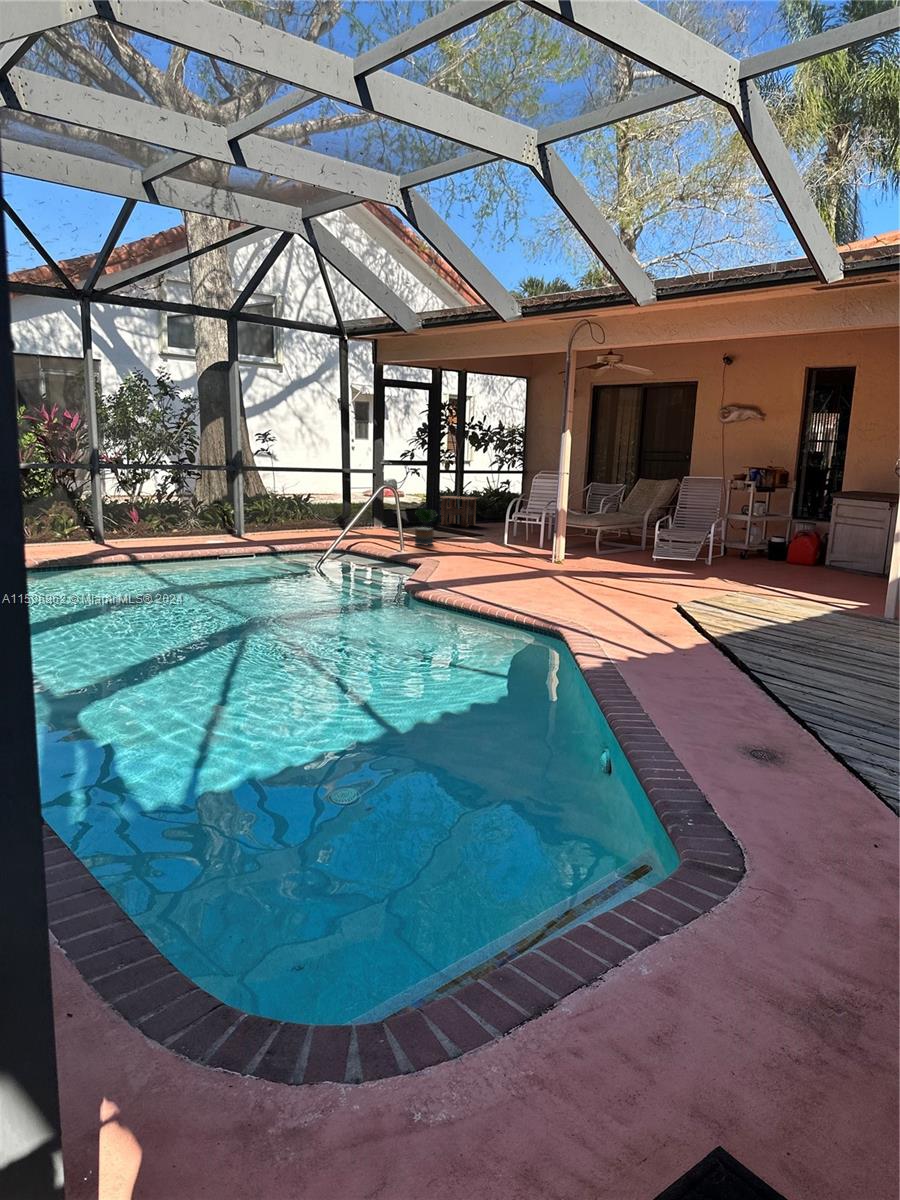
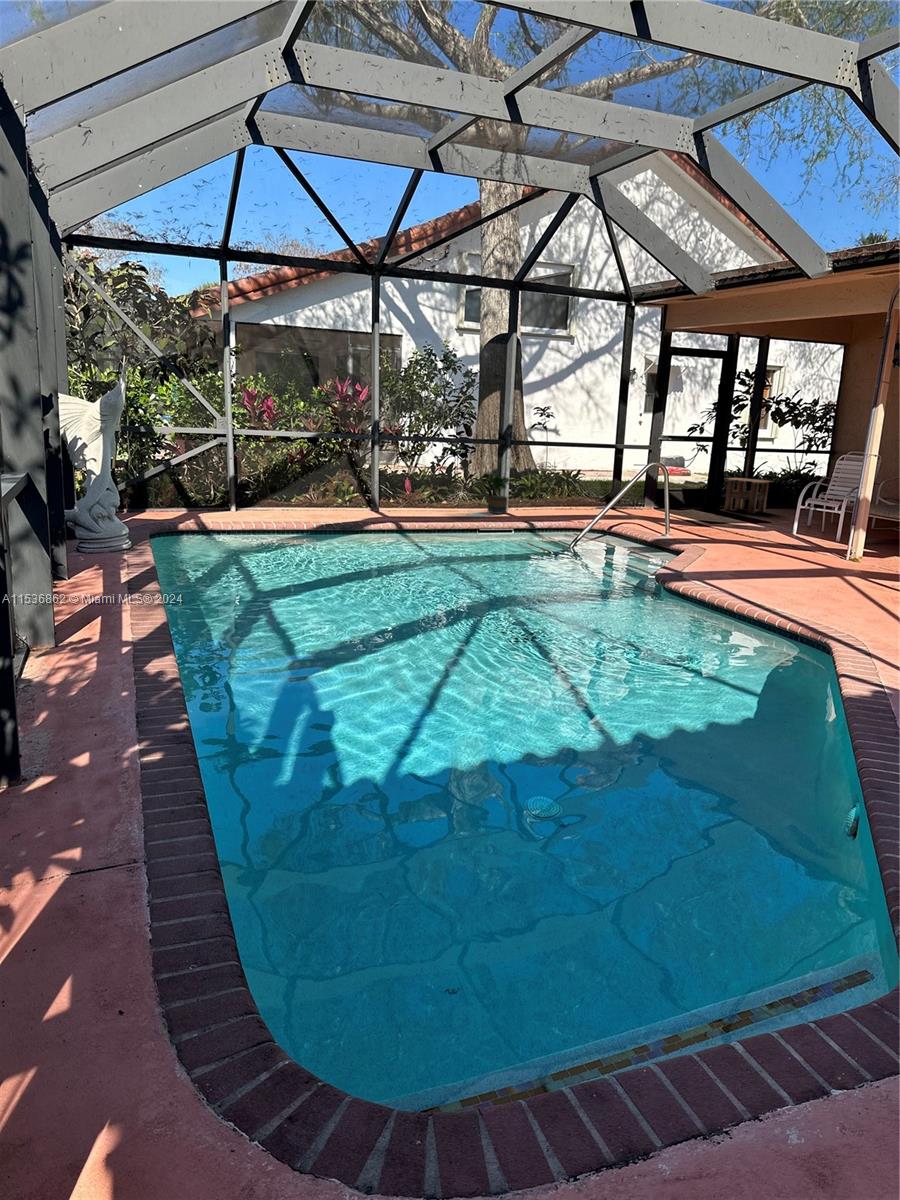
potted tree: present [415,509,437,545] -> present [488,476,511,514]

